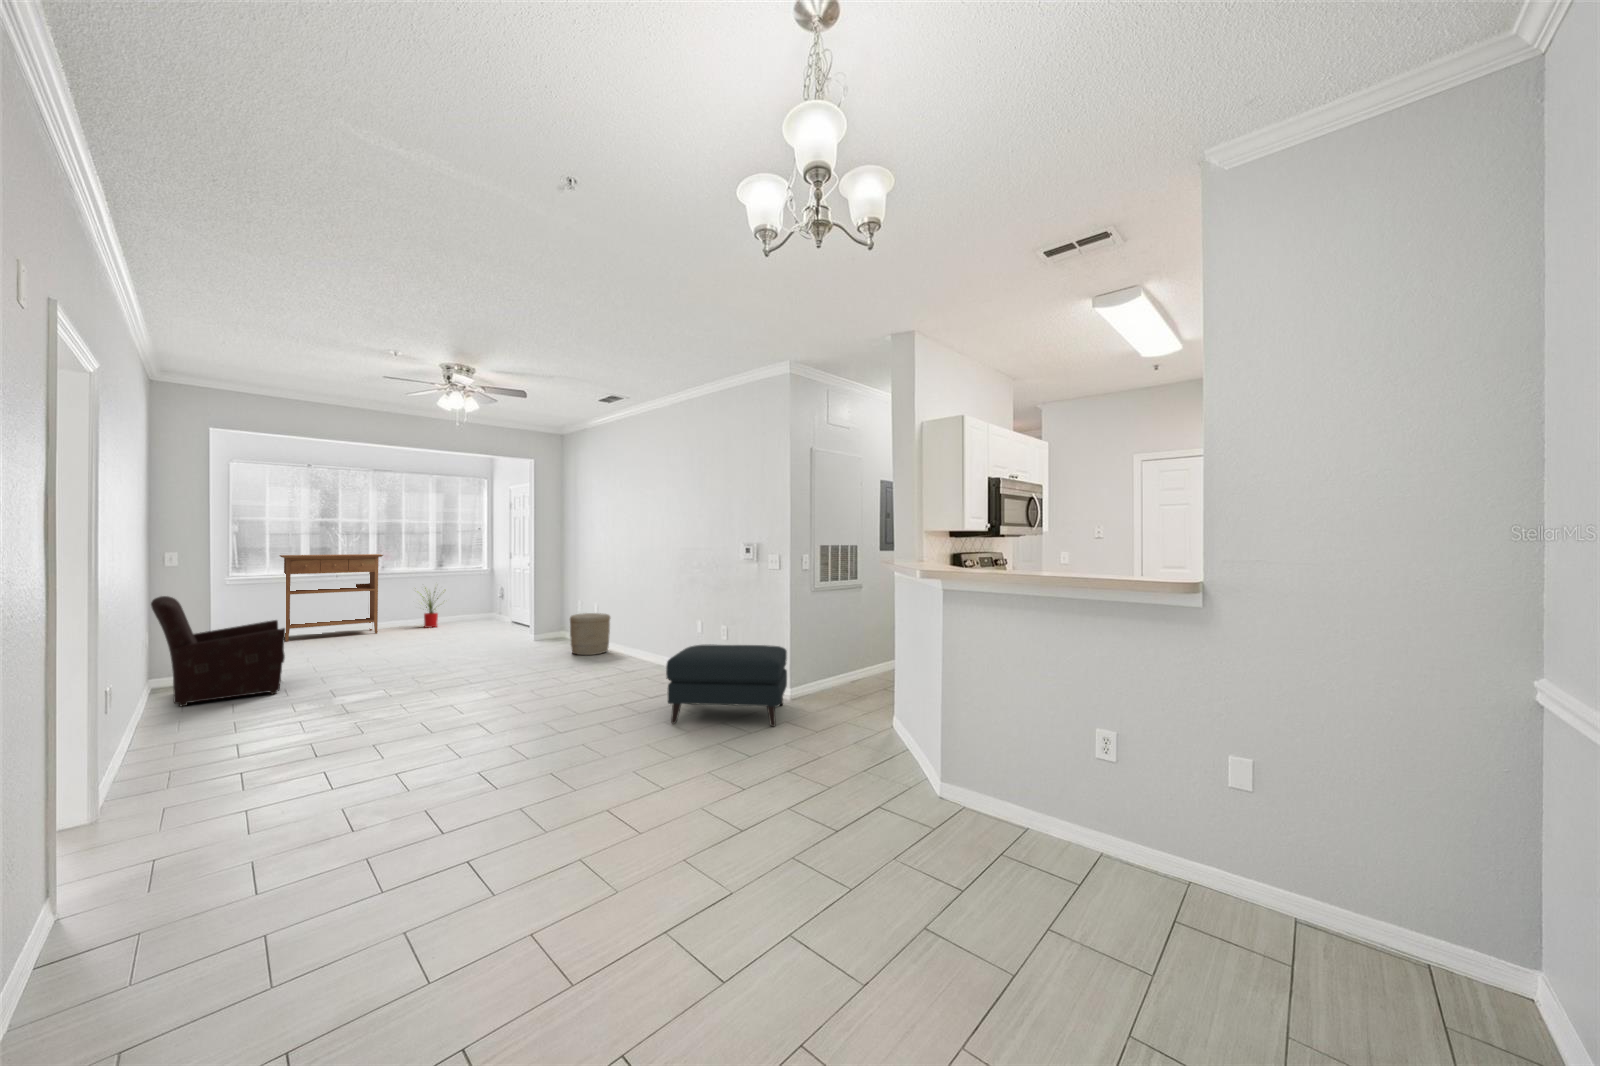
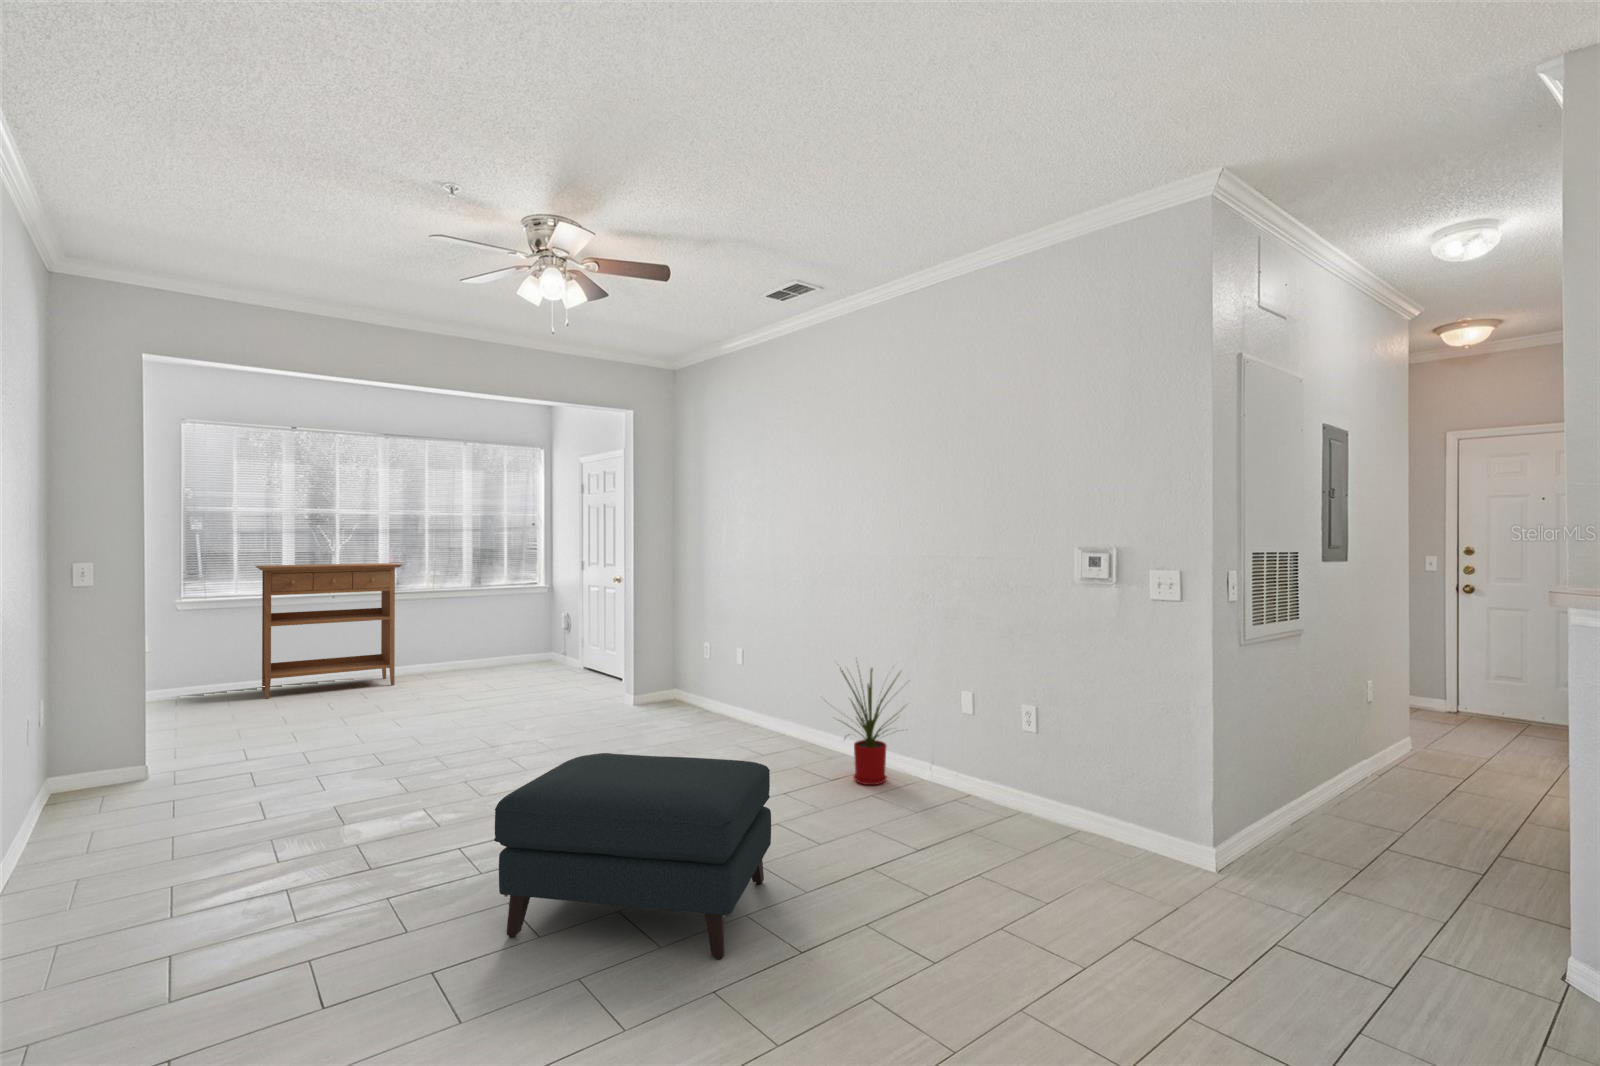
house plant: present [422,588,438,628] -> present [838,668,902,785]
armchair: present [151,596,285,706] -> none [37,644,259,848]
woven basket: present [570,613,610,655] -> none [703,664,768,738]
ottoman: present [666,644,787,727] -> present [494,753,771,959]

